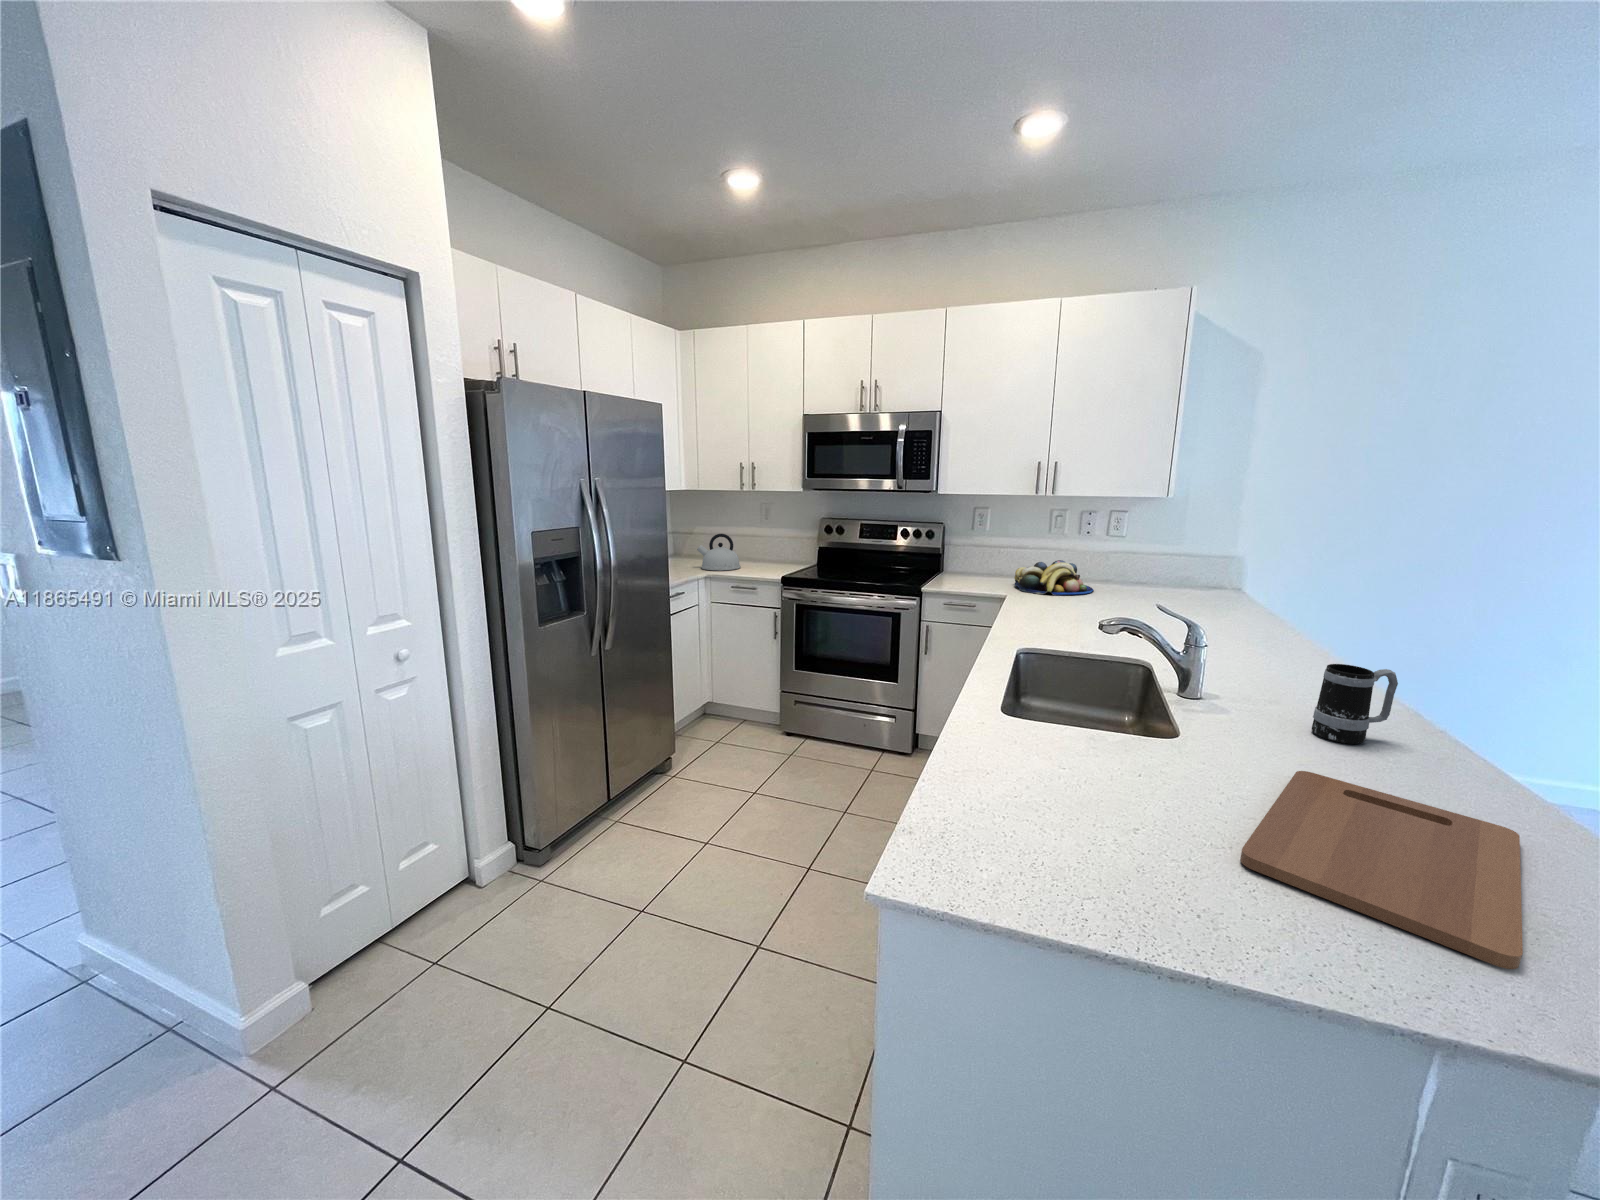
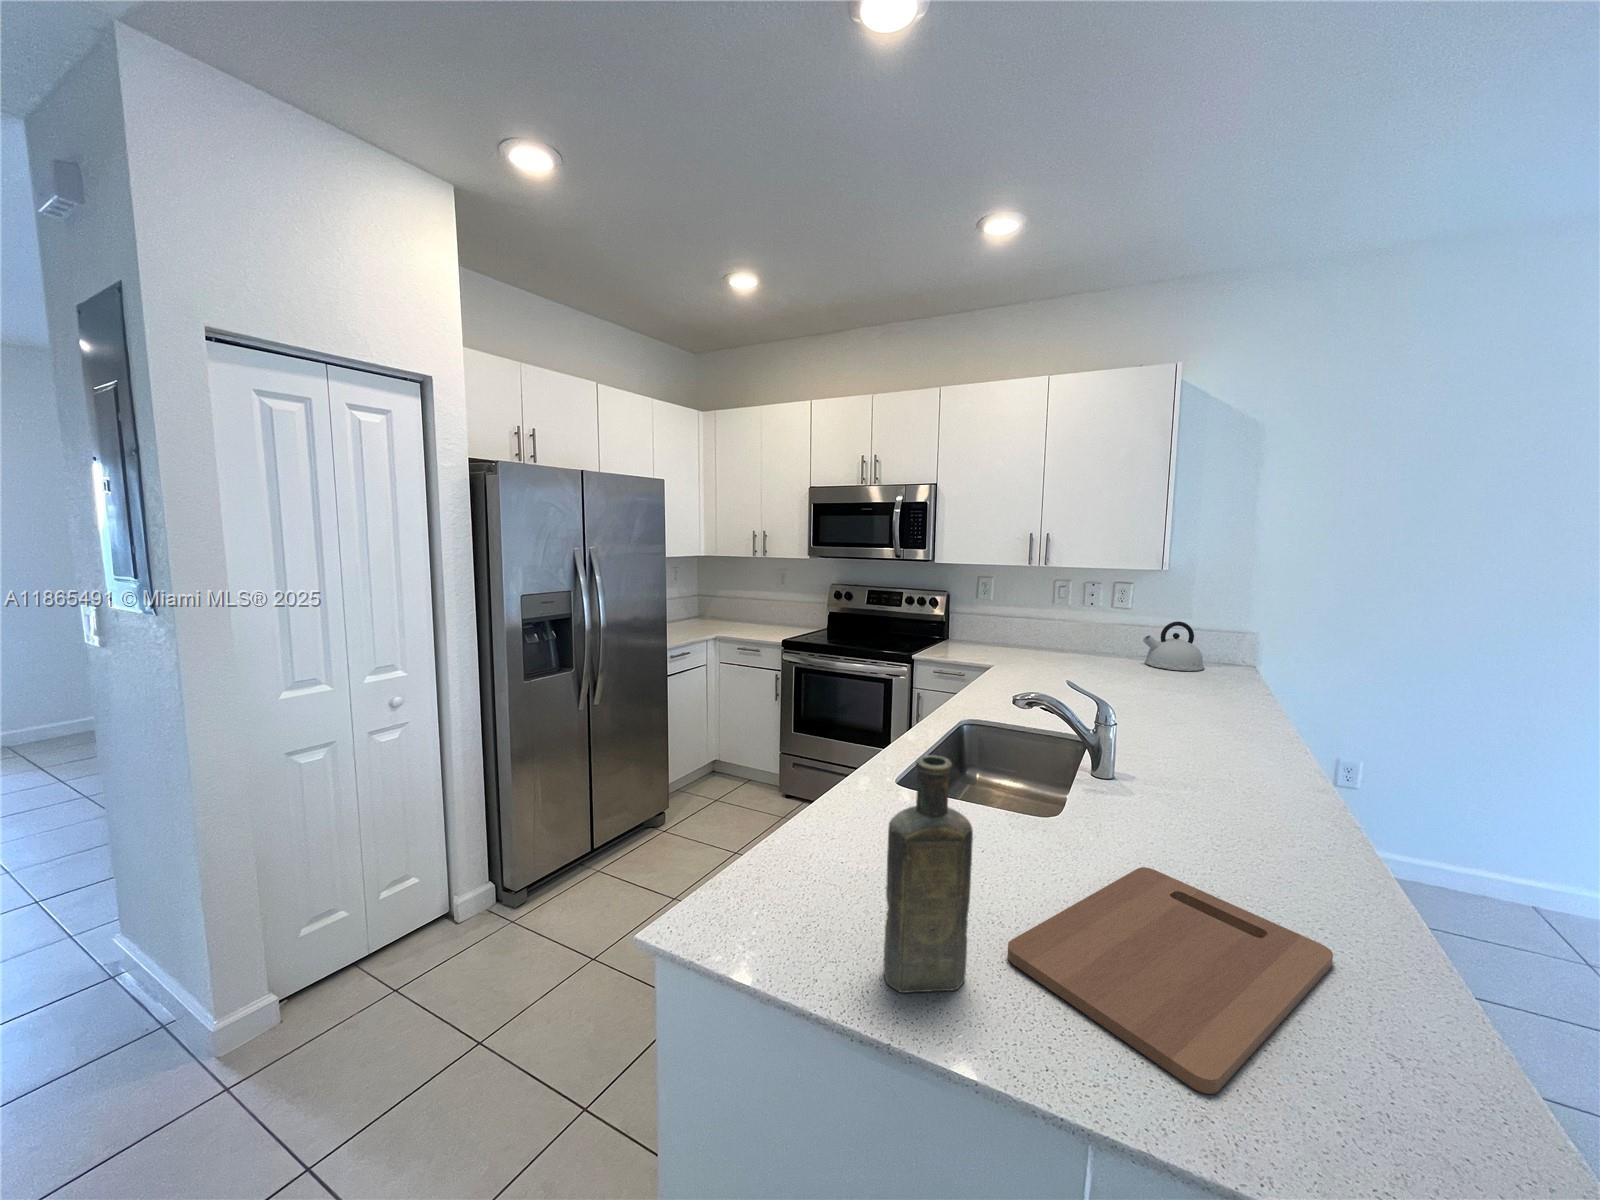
kettle: present [697,534,741,571] -> present [1143,621,1204,671]
fruit bowl: present [1014,560,1093,595] -> none [1008,632,1089,668]
mug: present [1312,664,1398,744] -> none [1201,756,1284,844]
bottle: none [1117,669,1248,908] -> present [883,755,973,993]

